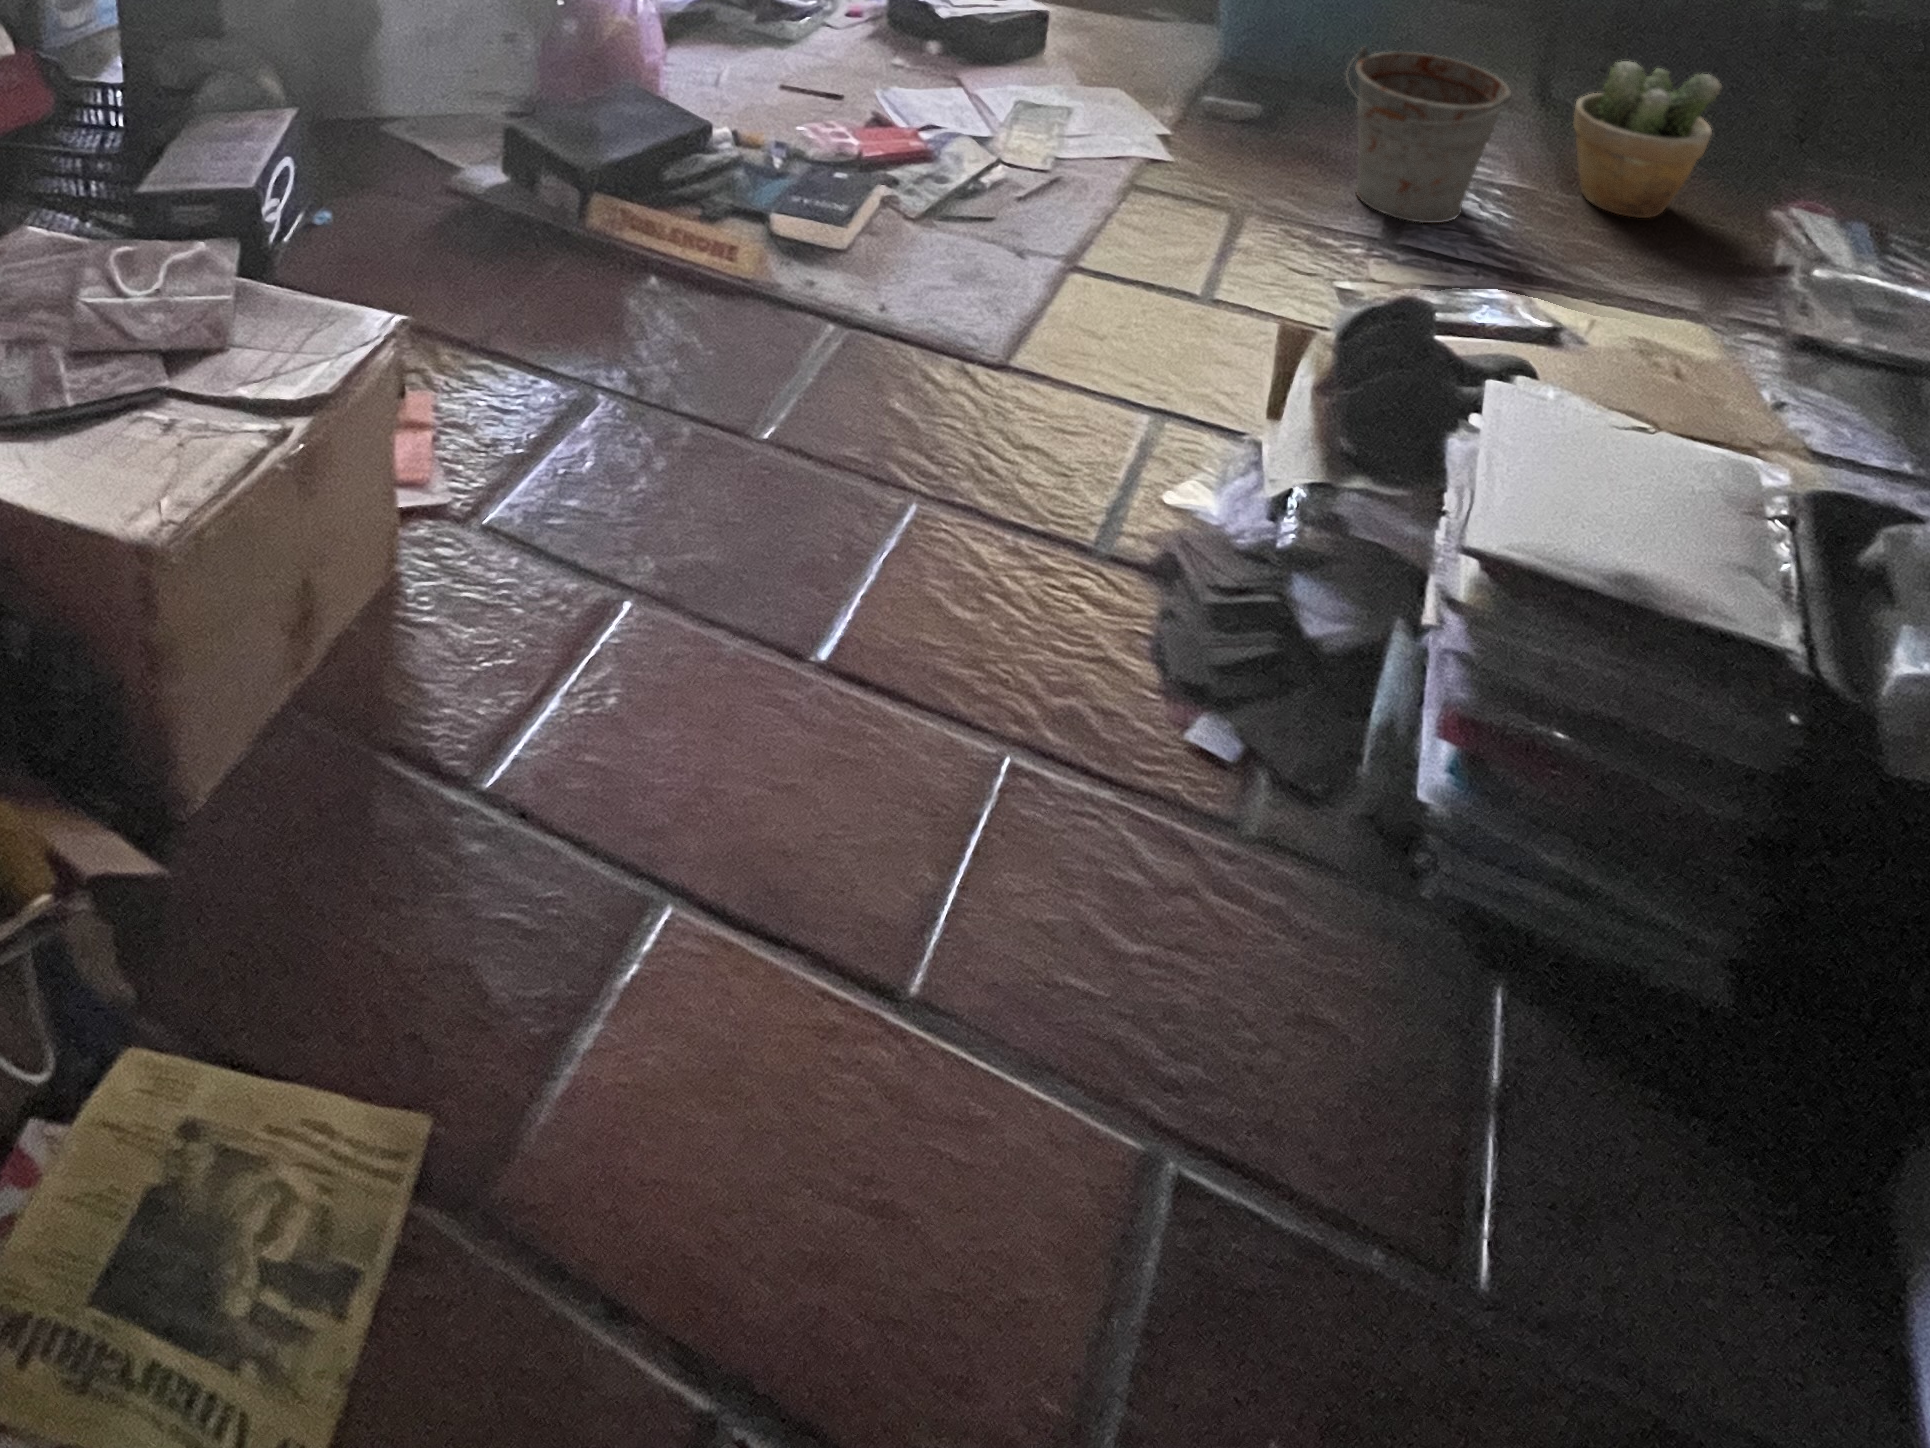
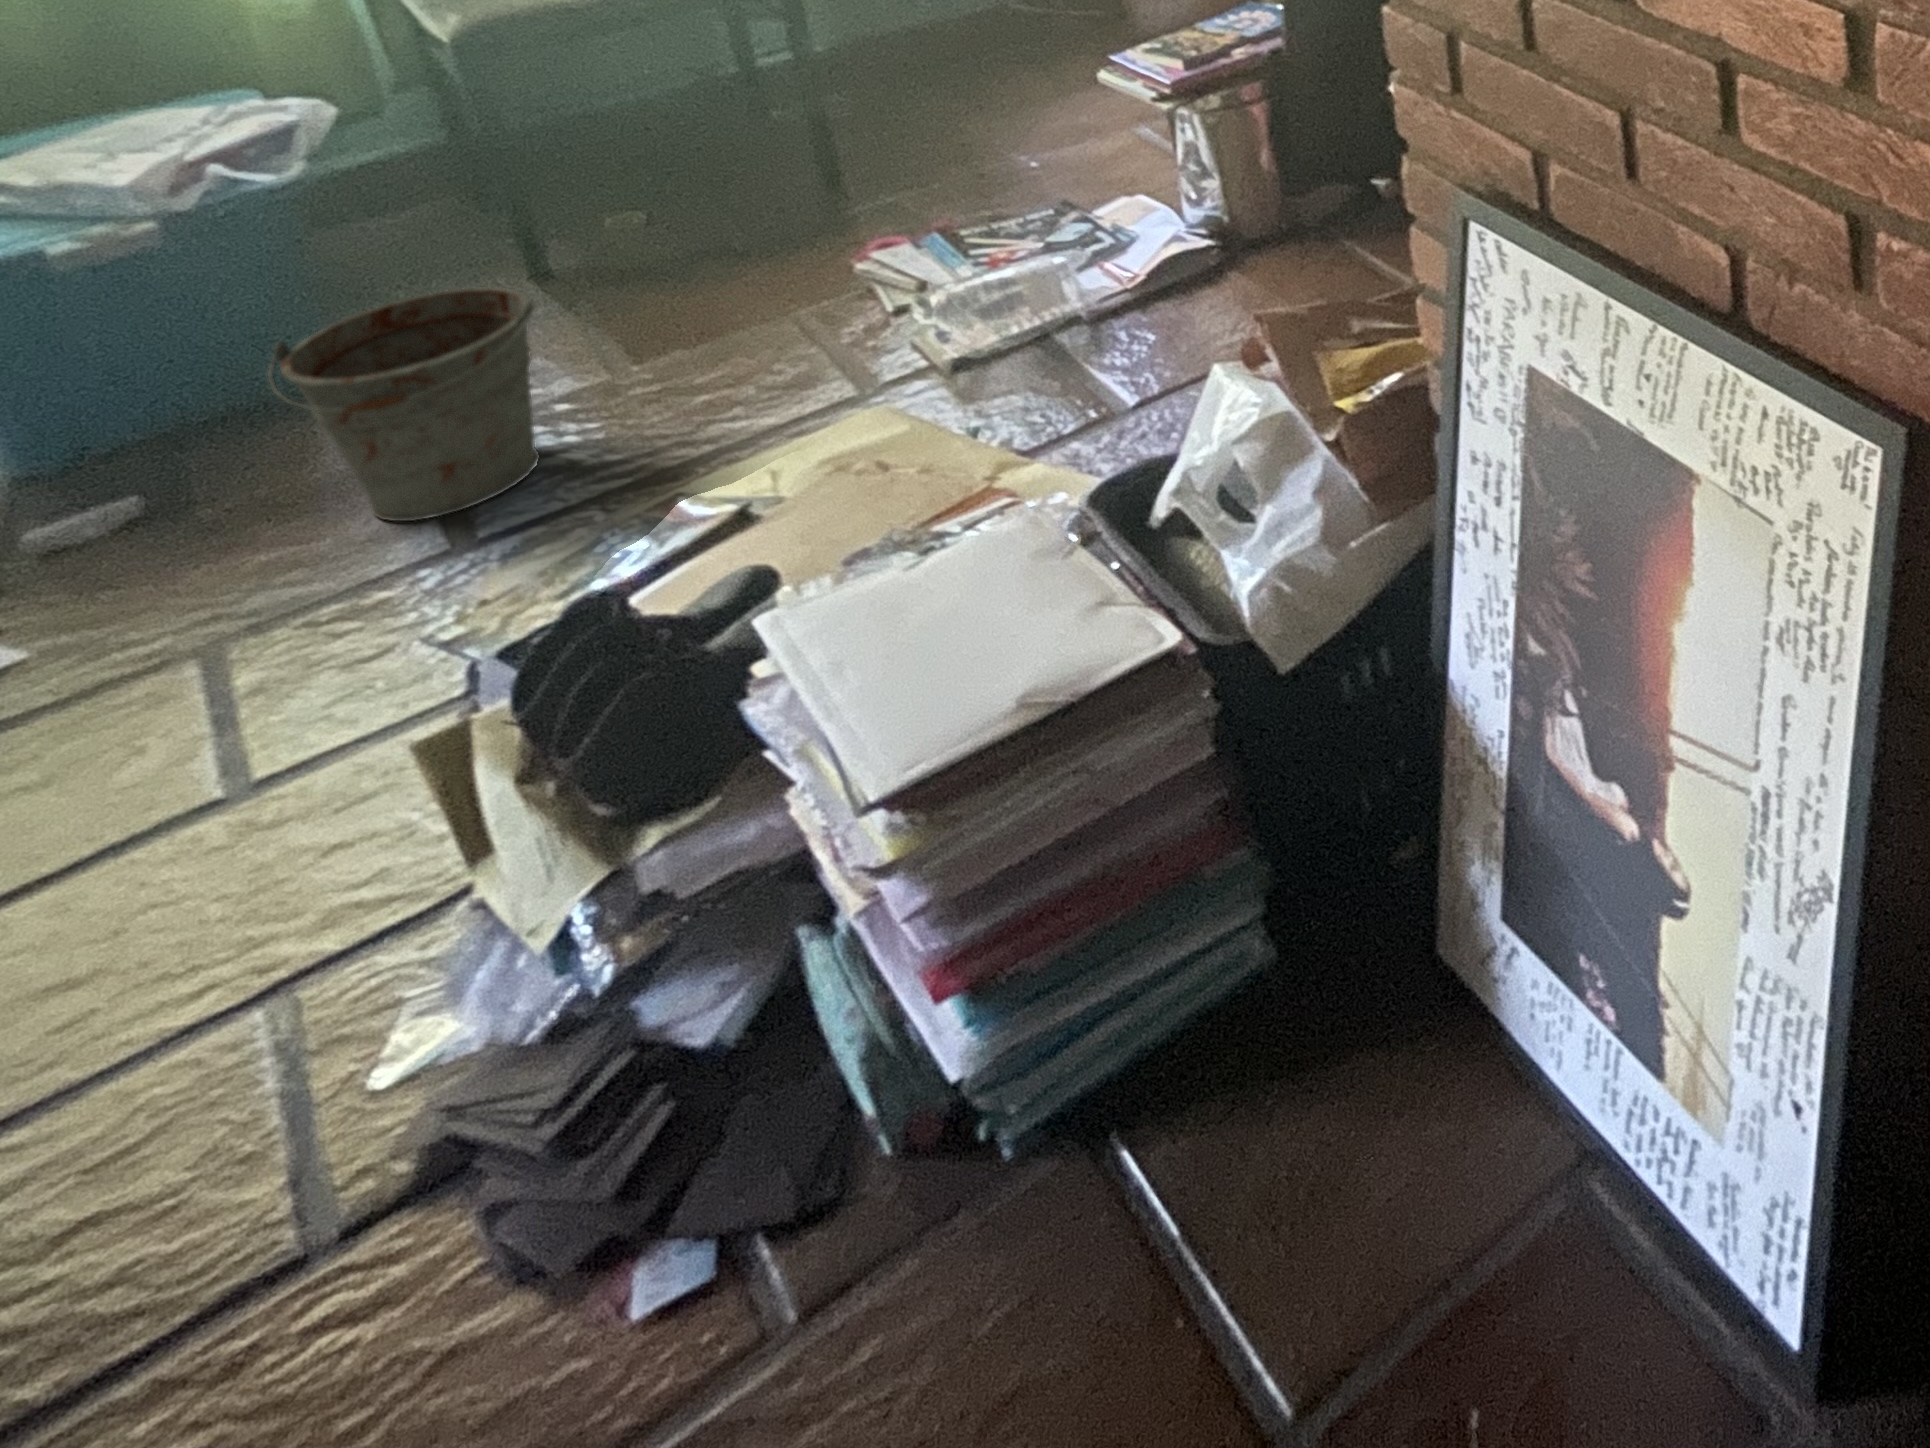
potted plant: present [1574,61,1721,218] -> none [604,172,769,356]

